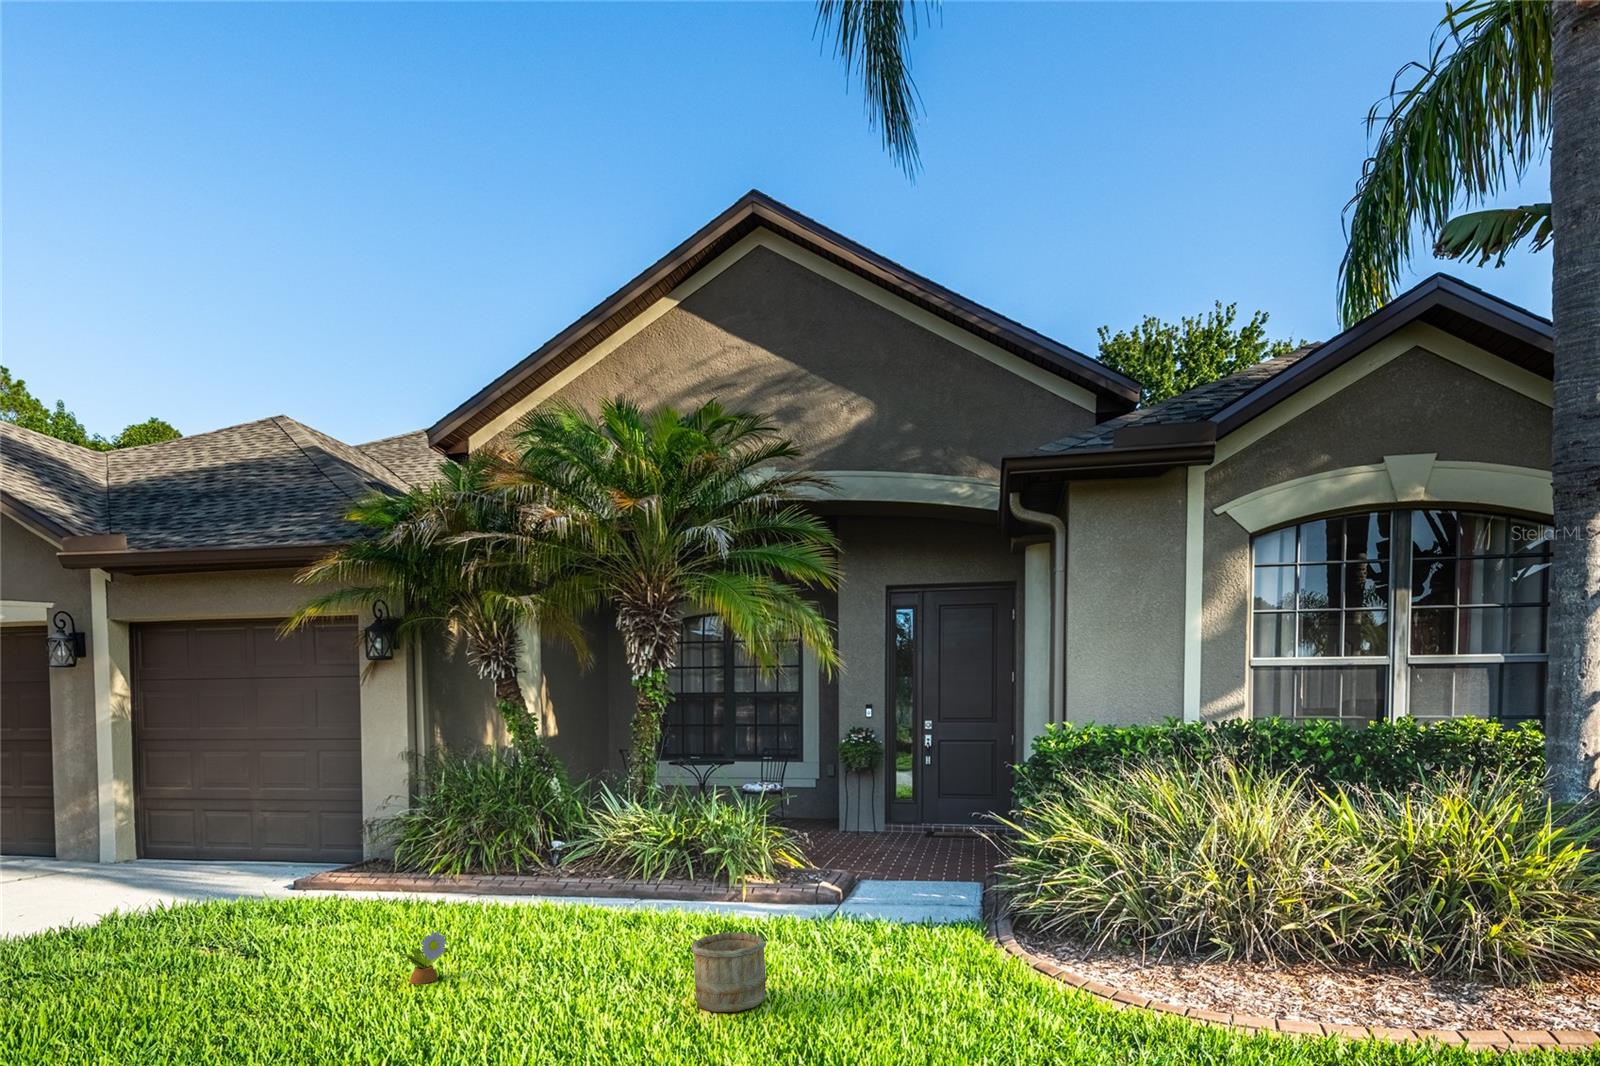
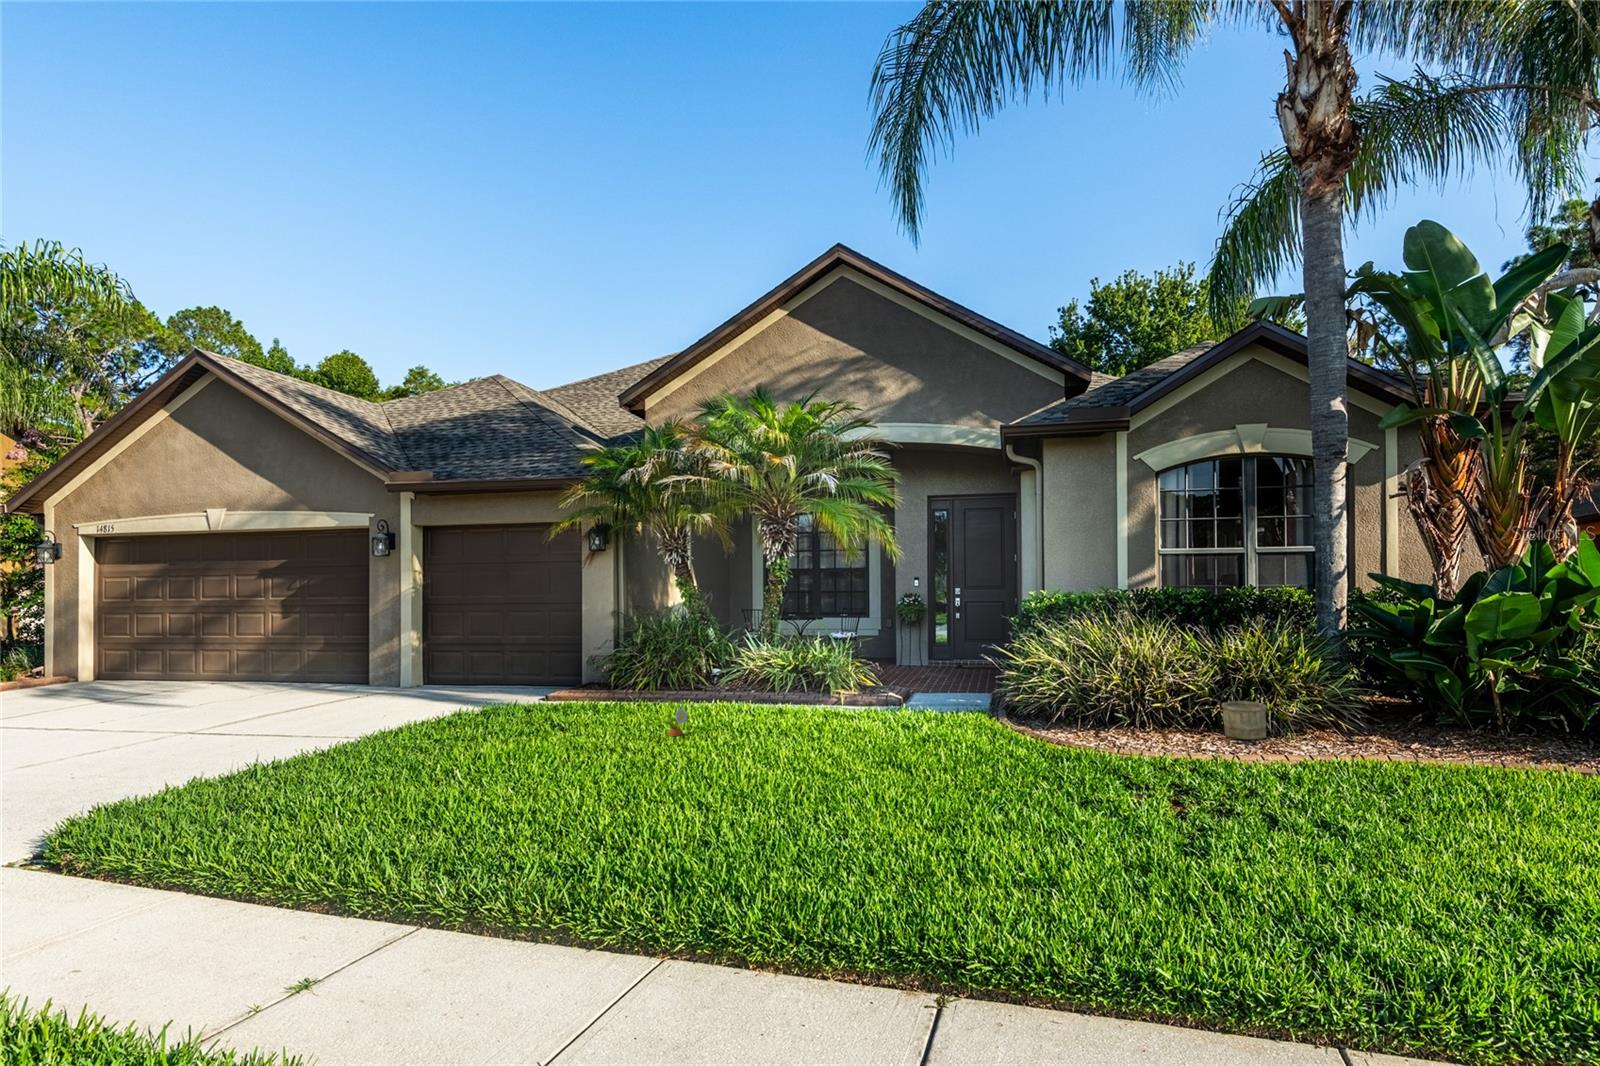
wooden bucket: present [692,932,766,1012] -> present [1222,701,1266,740]

